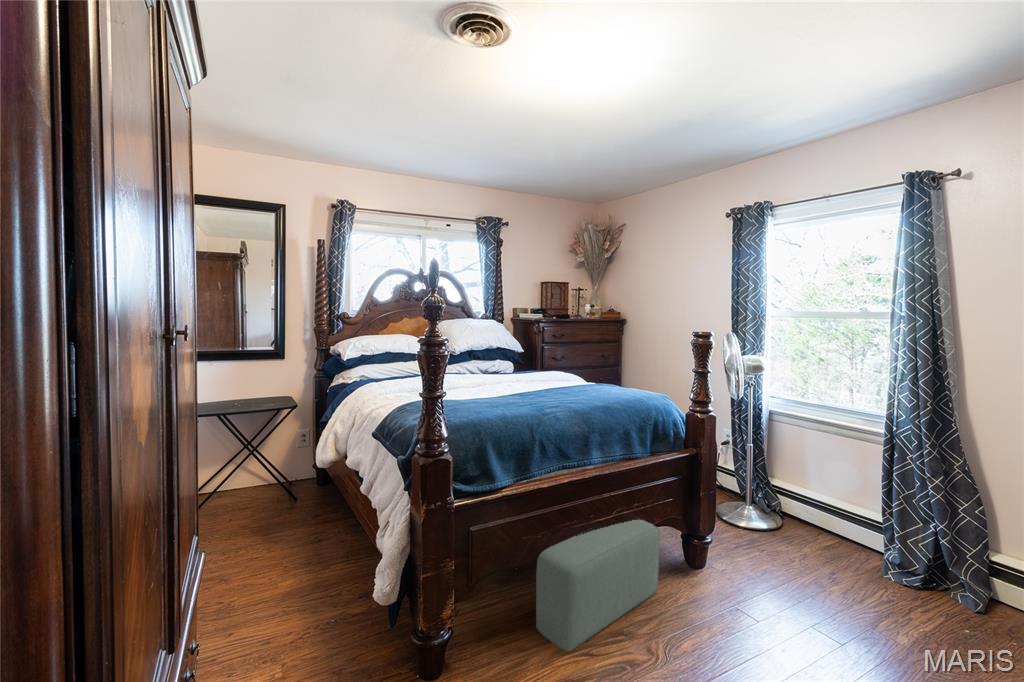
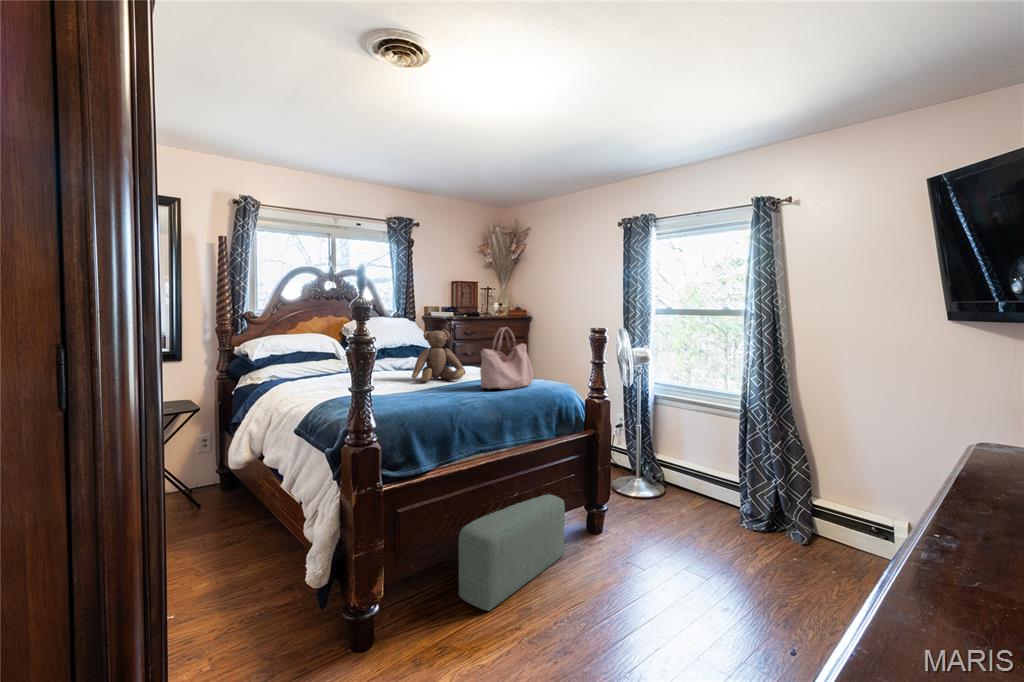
handbag: none [566,330,625,398] -> present [480,327,533,389]
teddy bear: none [494,332,551,386] -> present [412,329,466,382]

